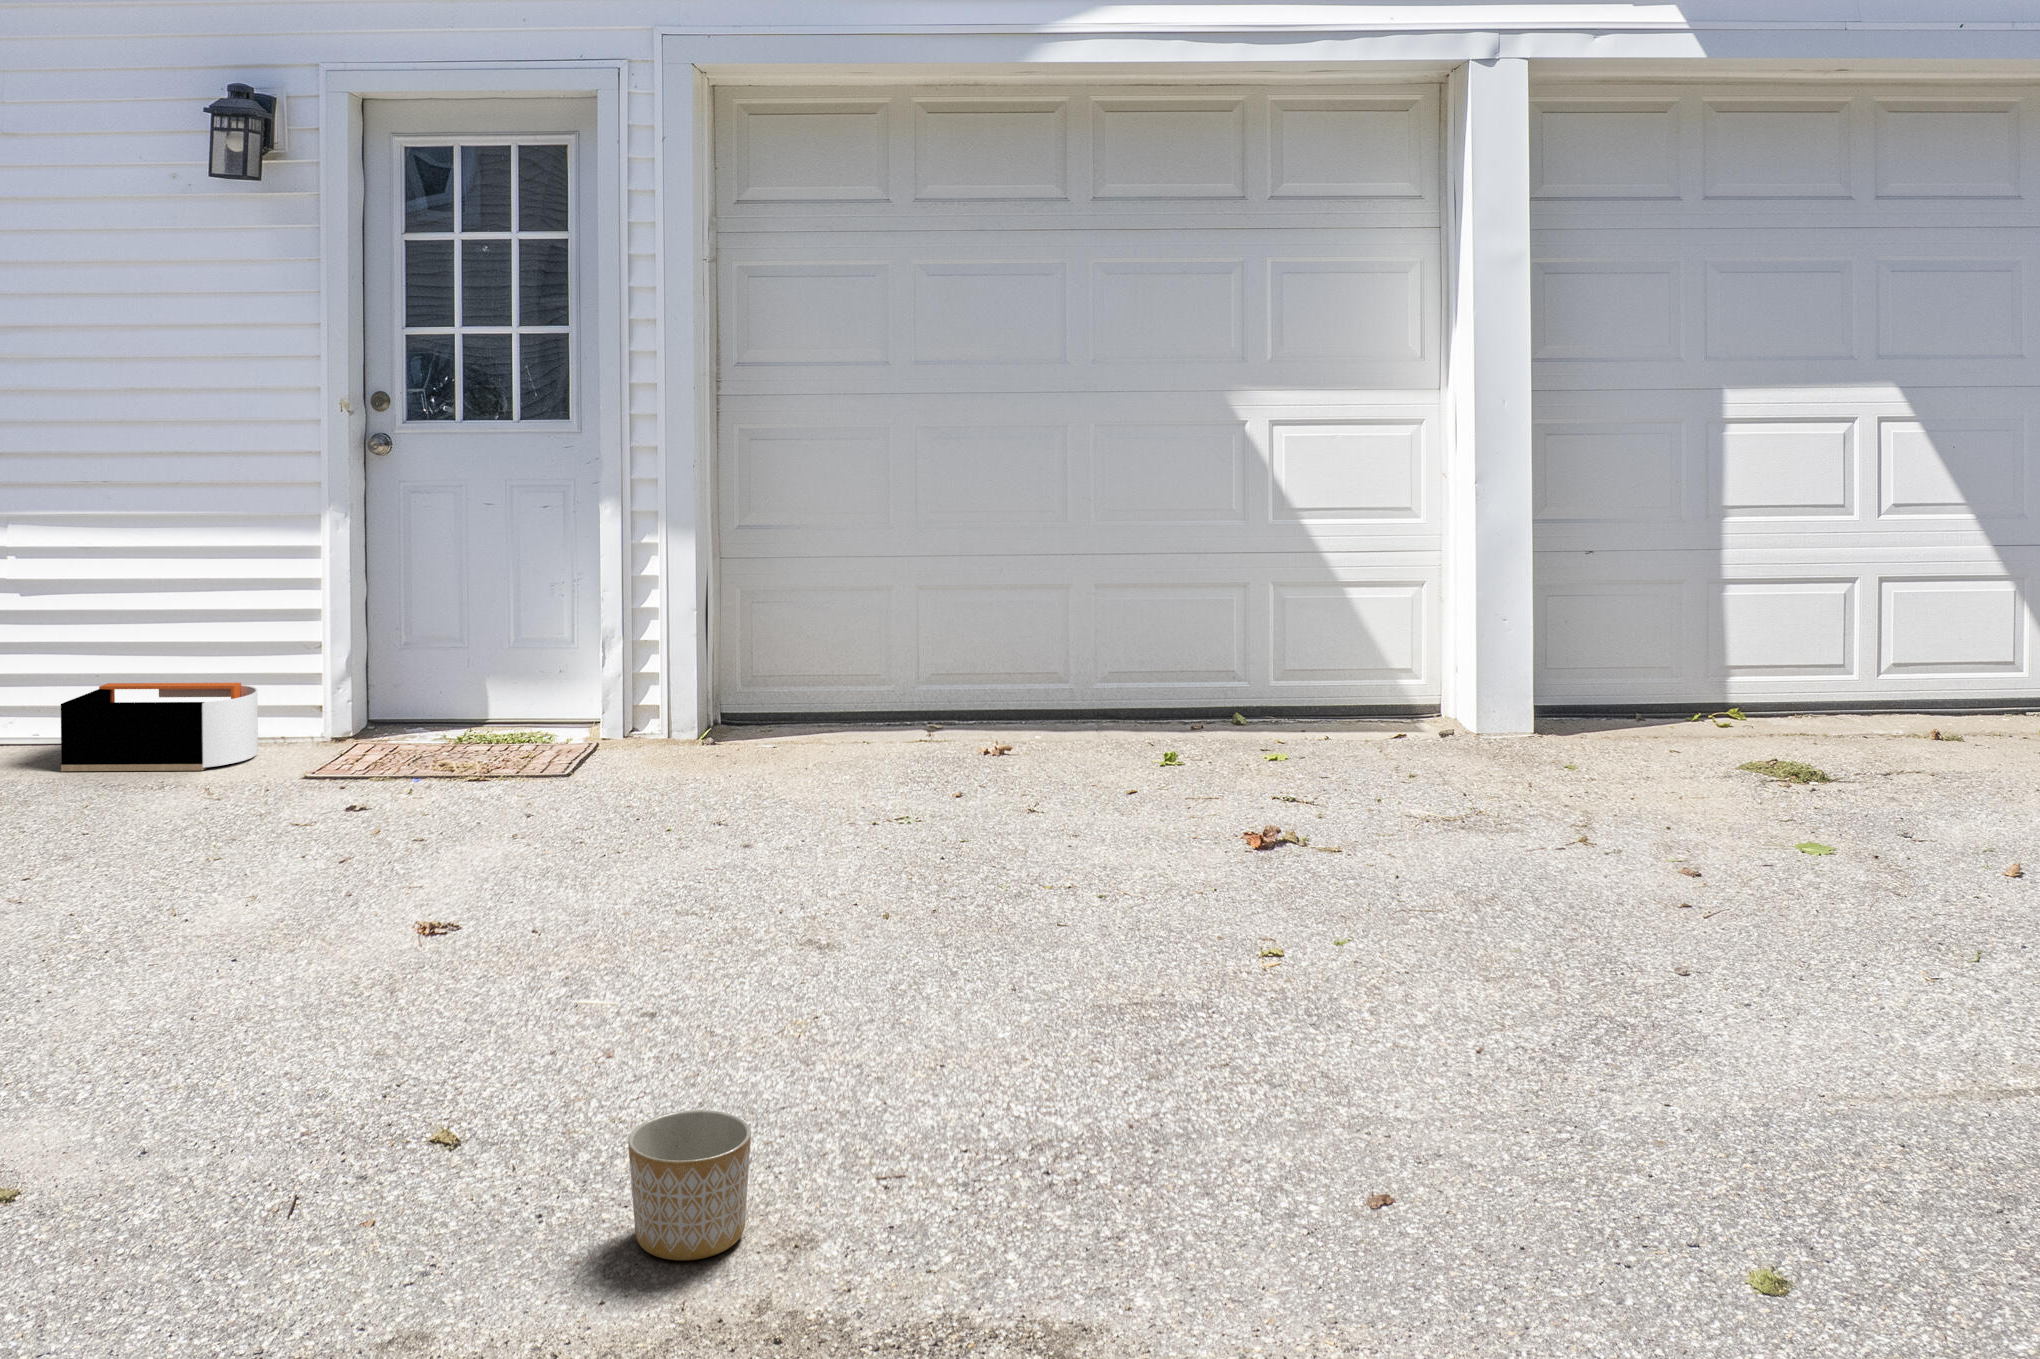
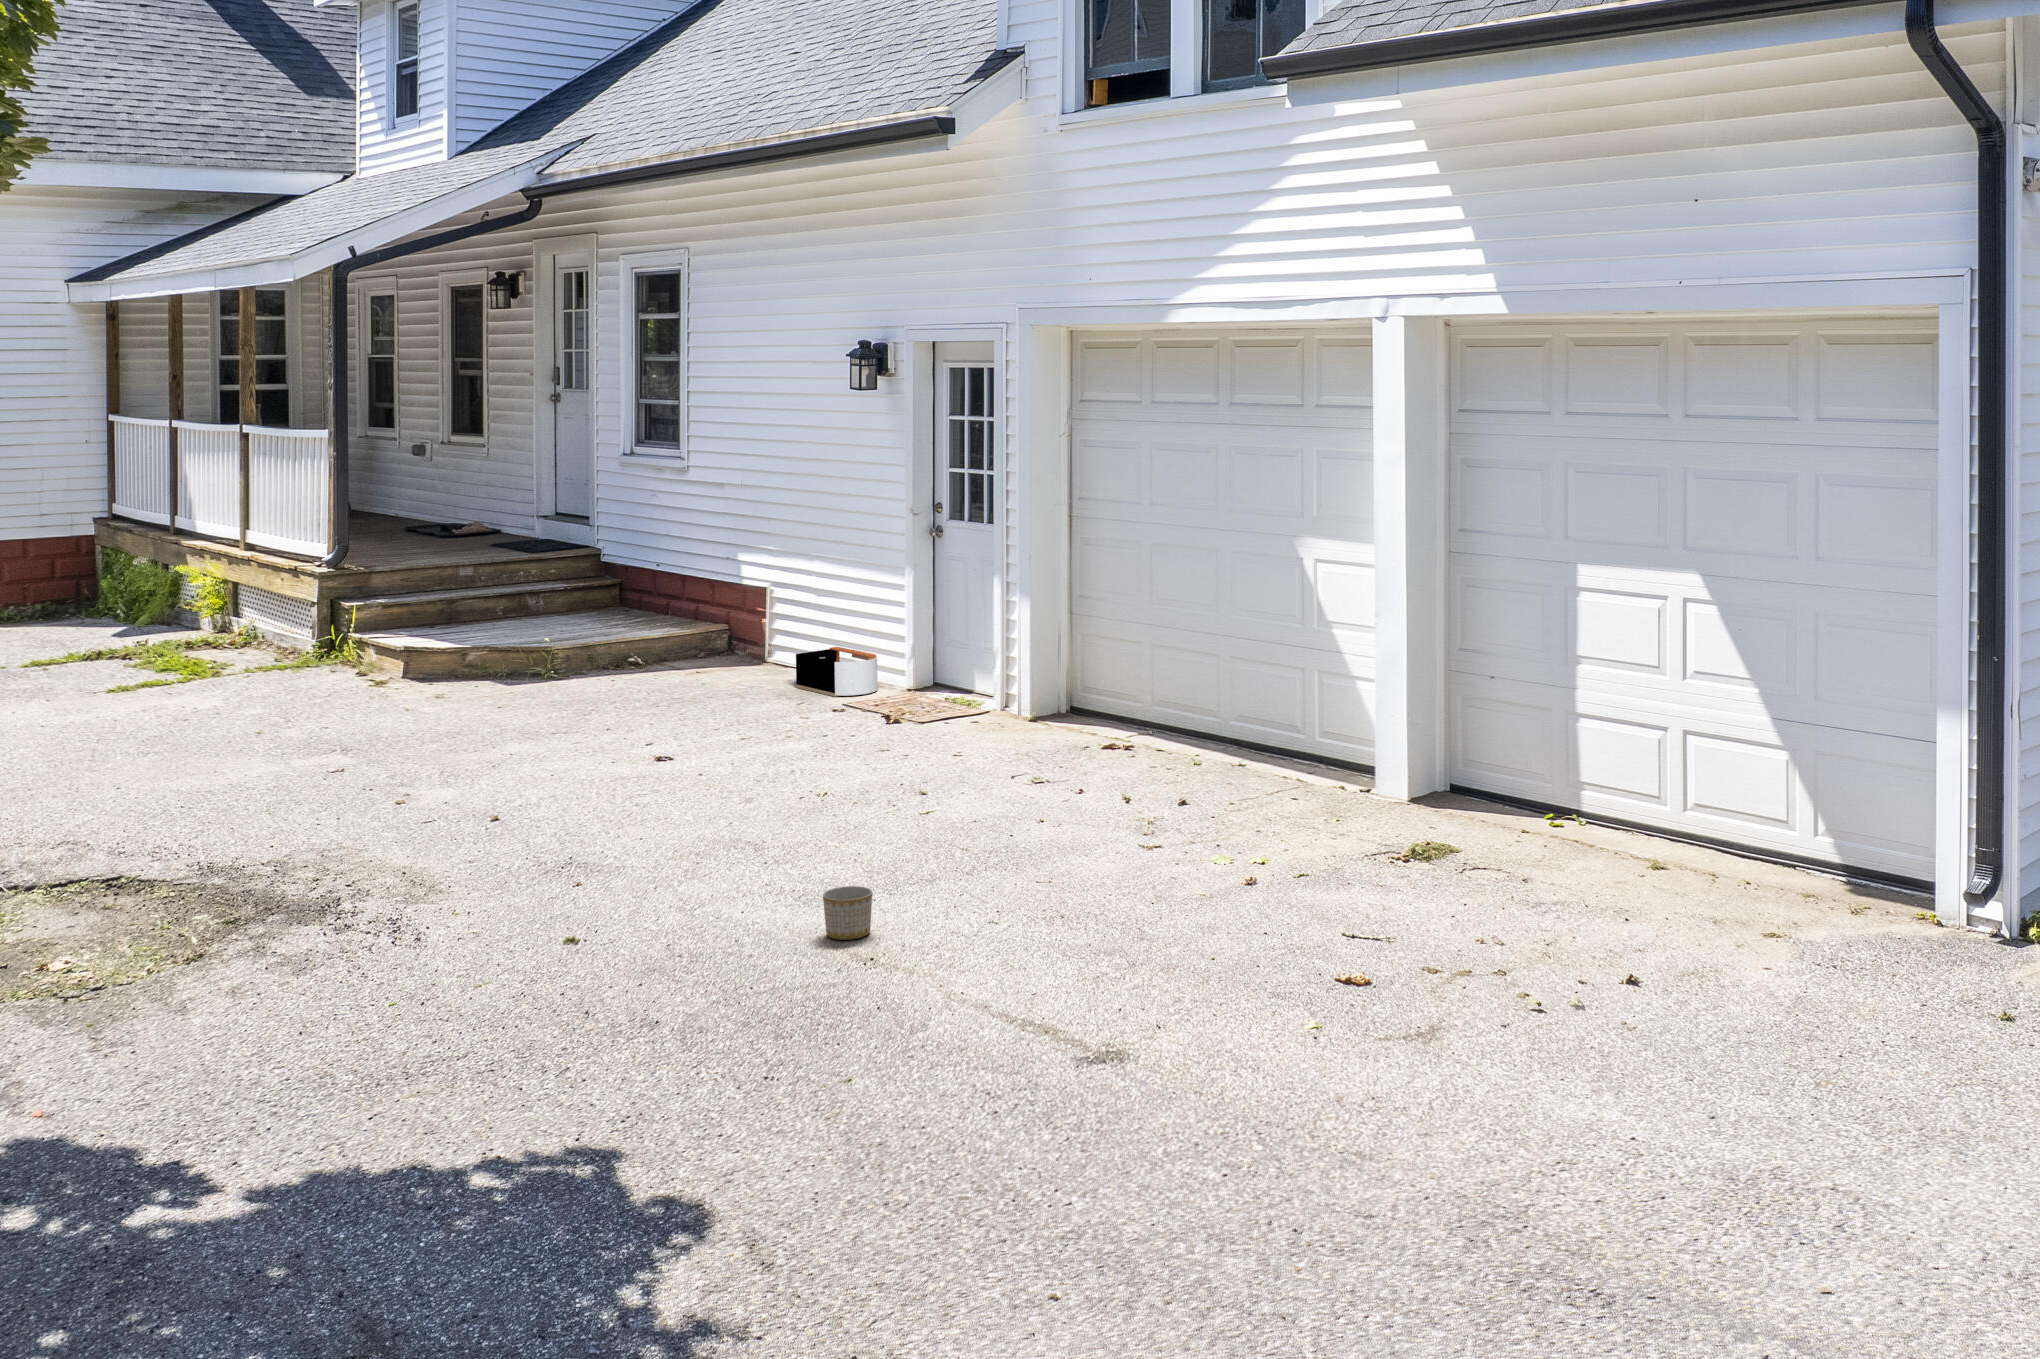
planter: present [628,1110,751,1261] -> present [823,886,872,940]

